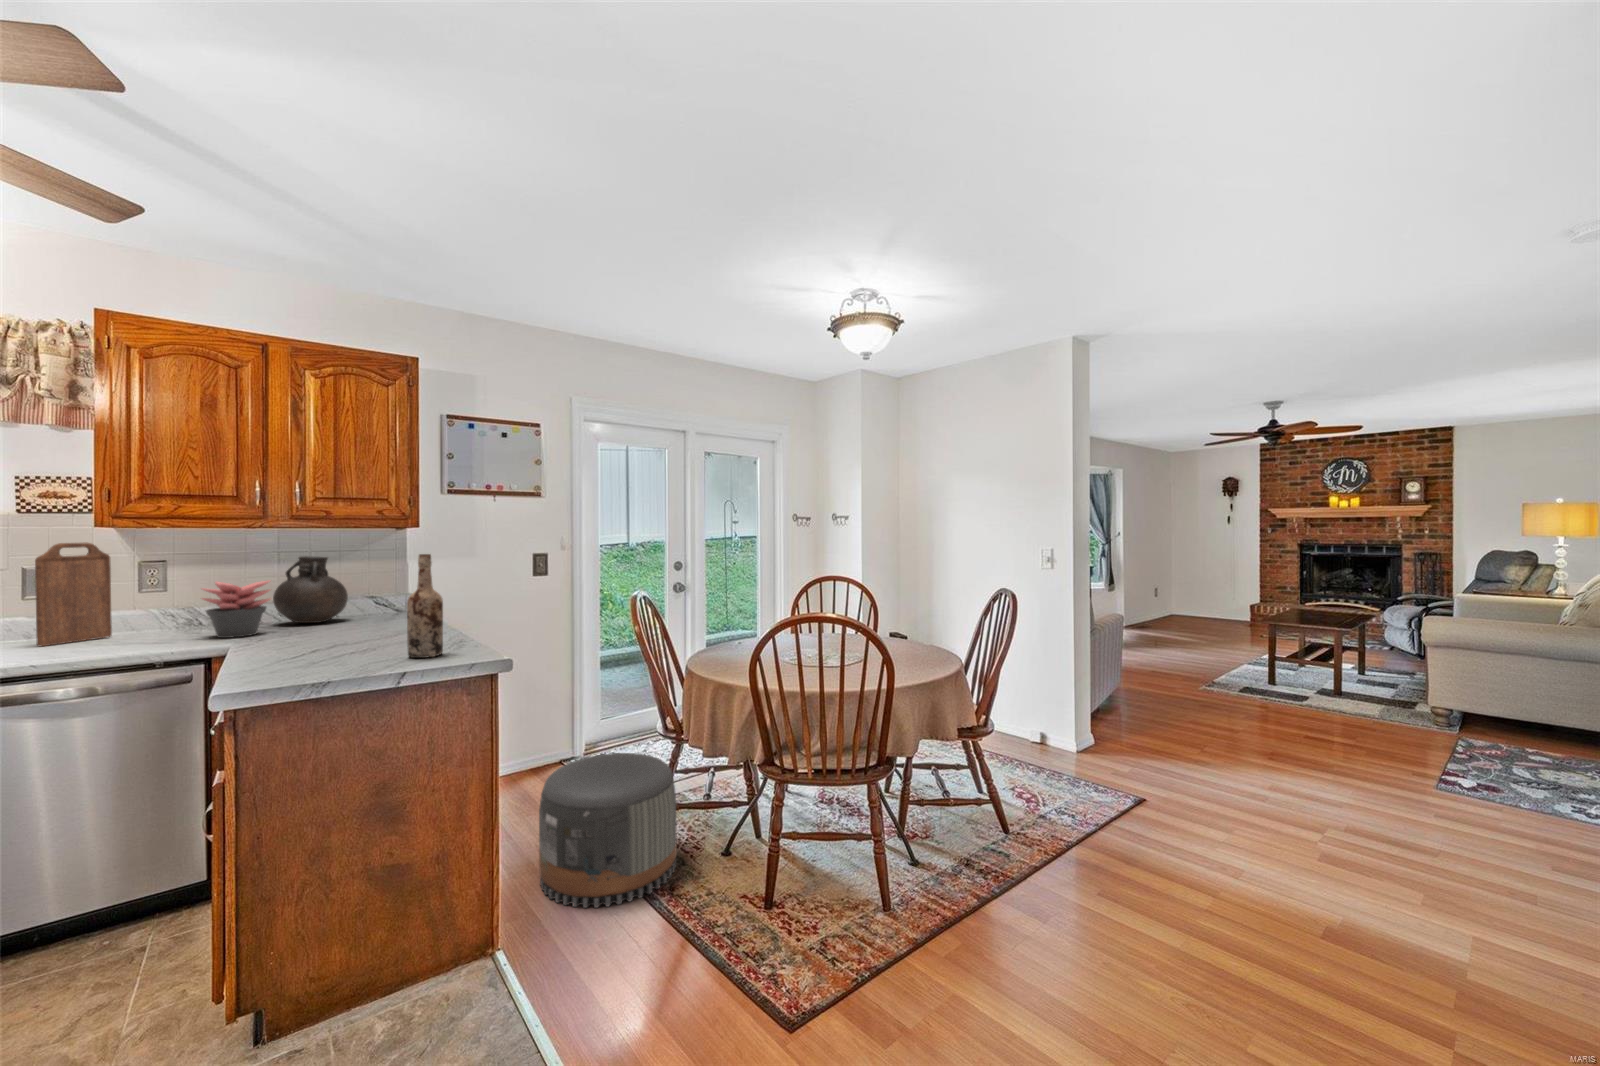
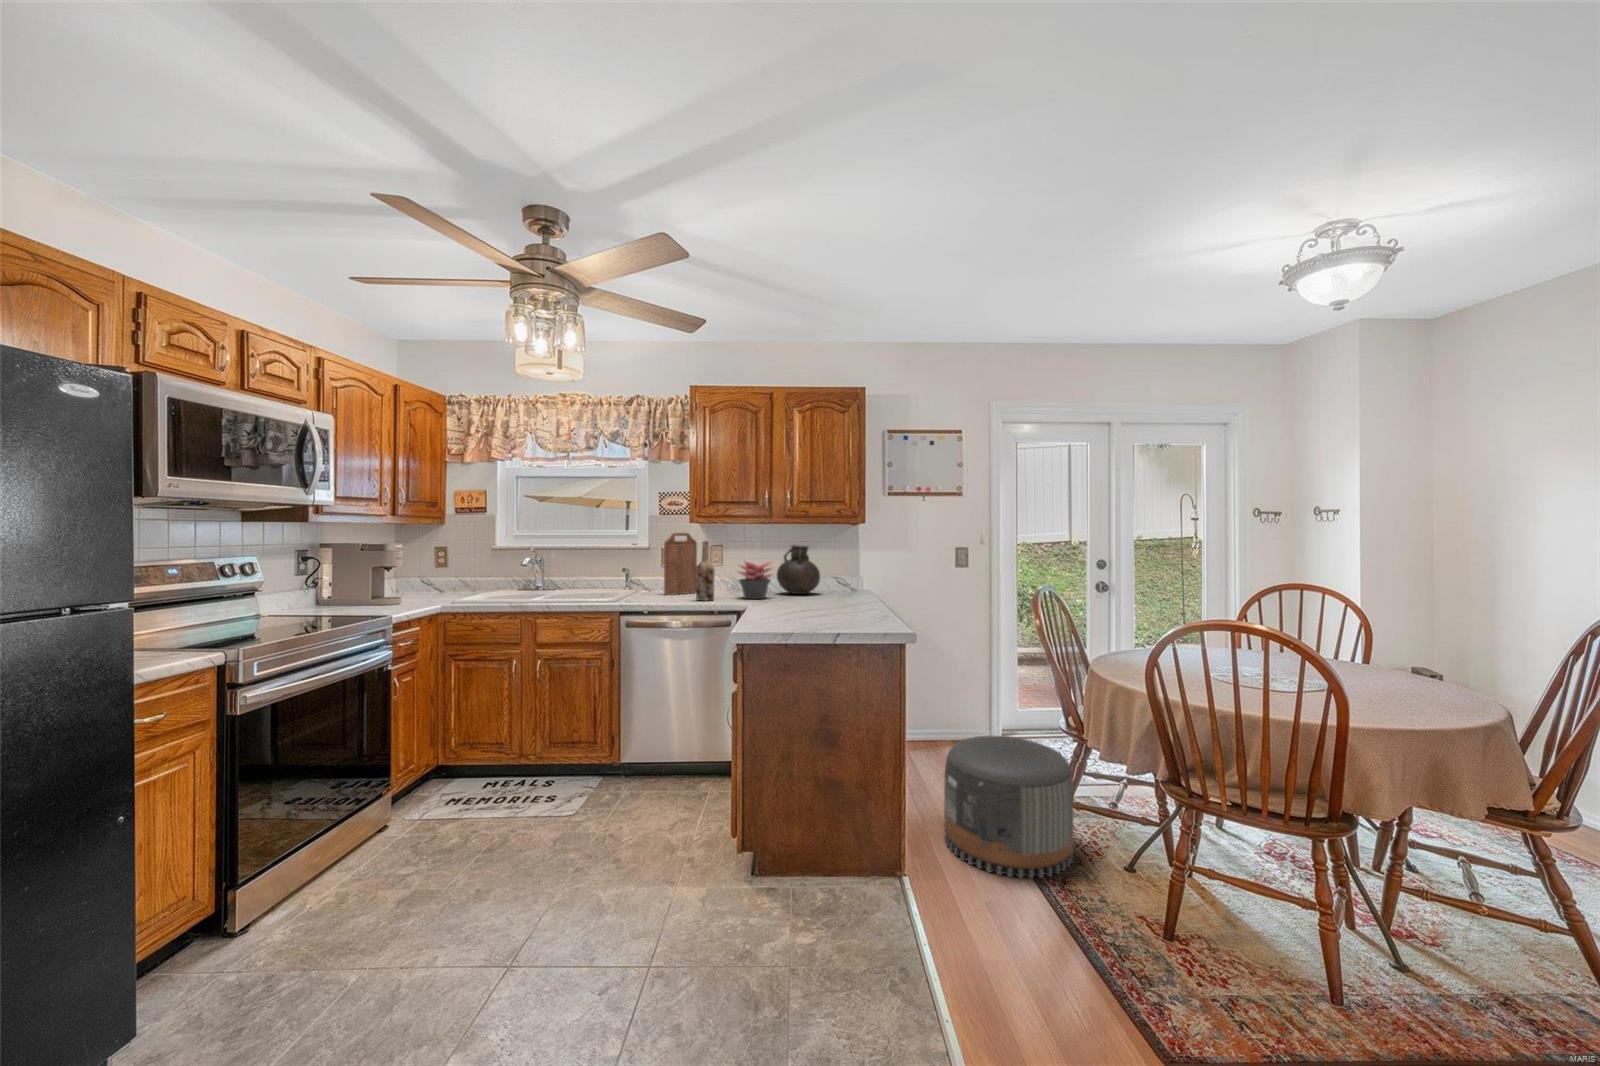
wine bottle: present [407,554,443,658] -> present [696,541,715,601]

